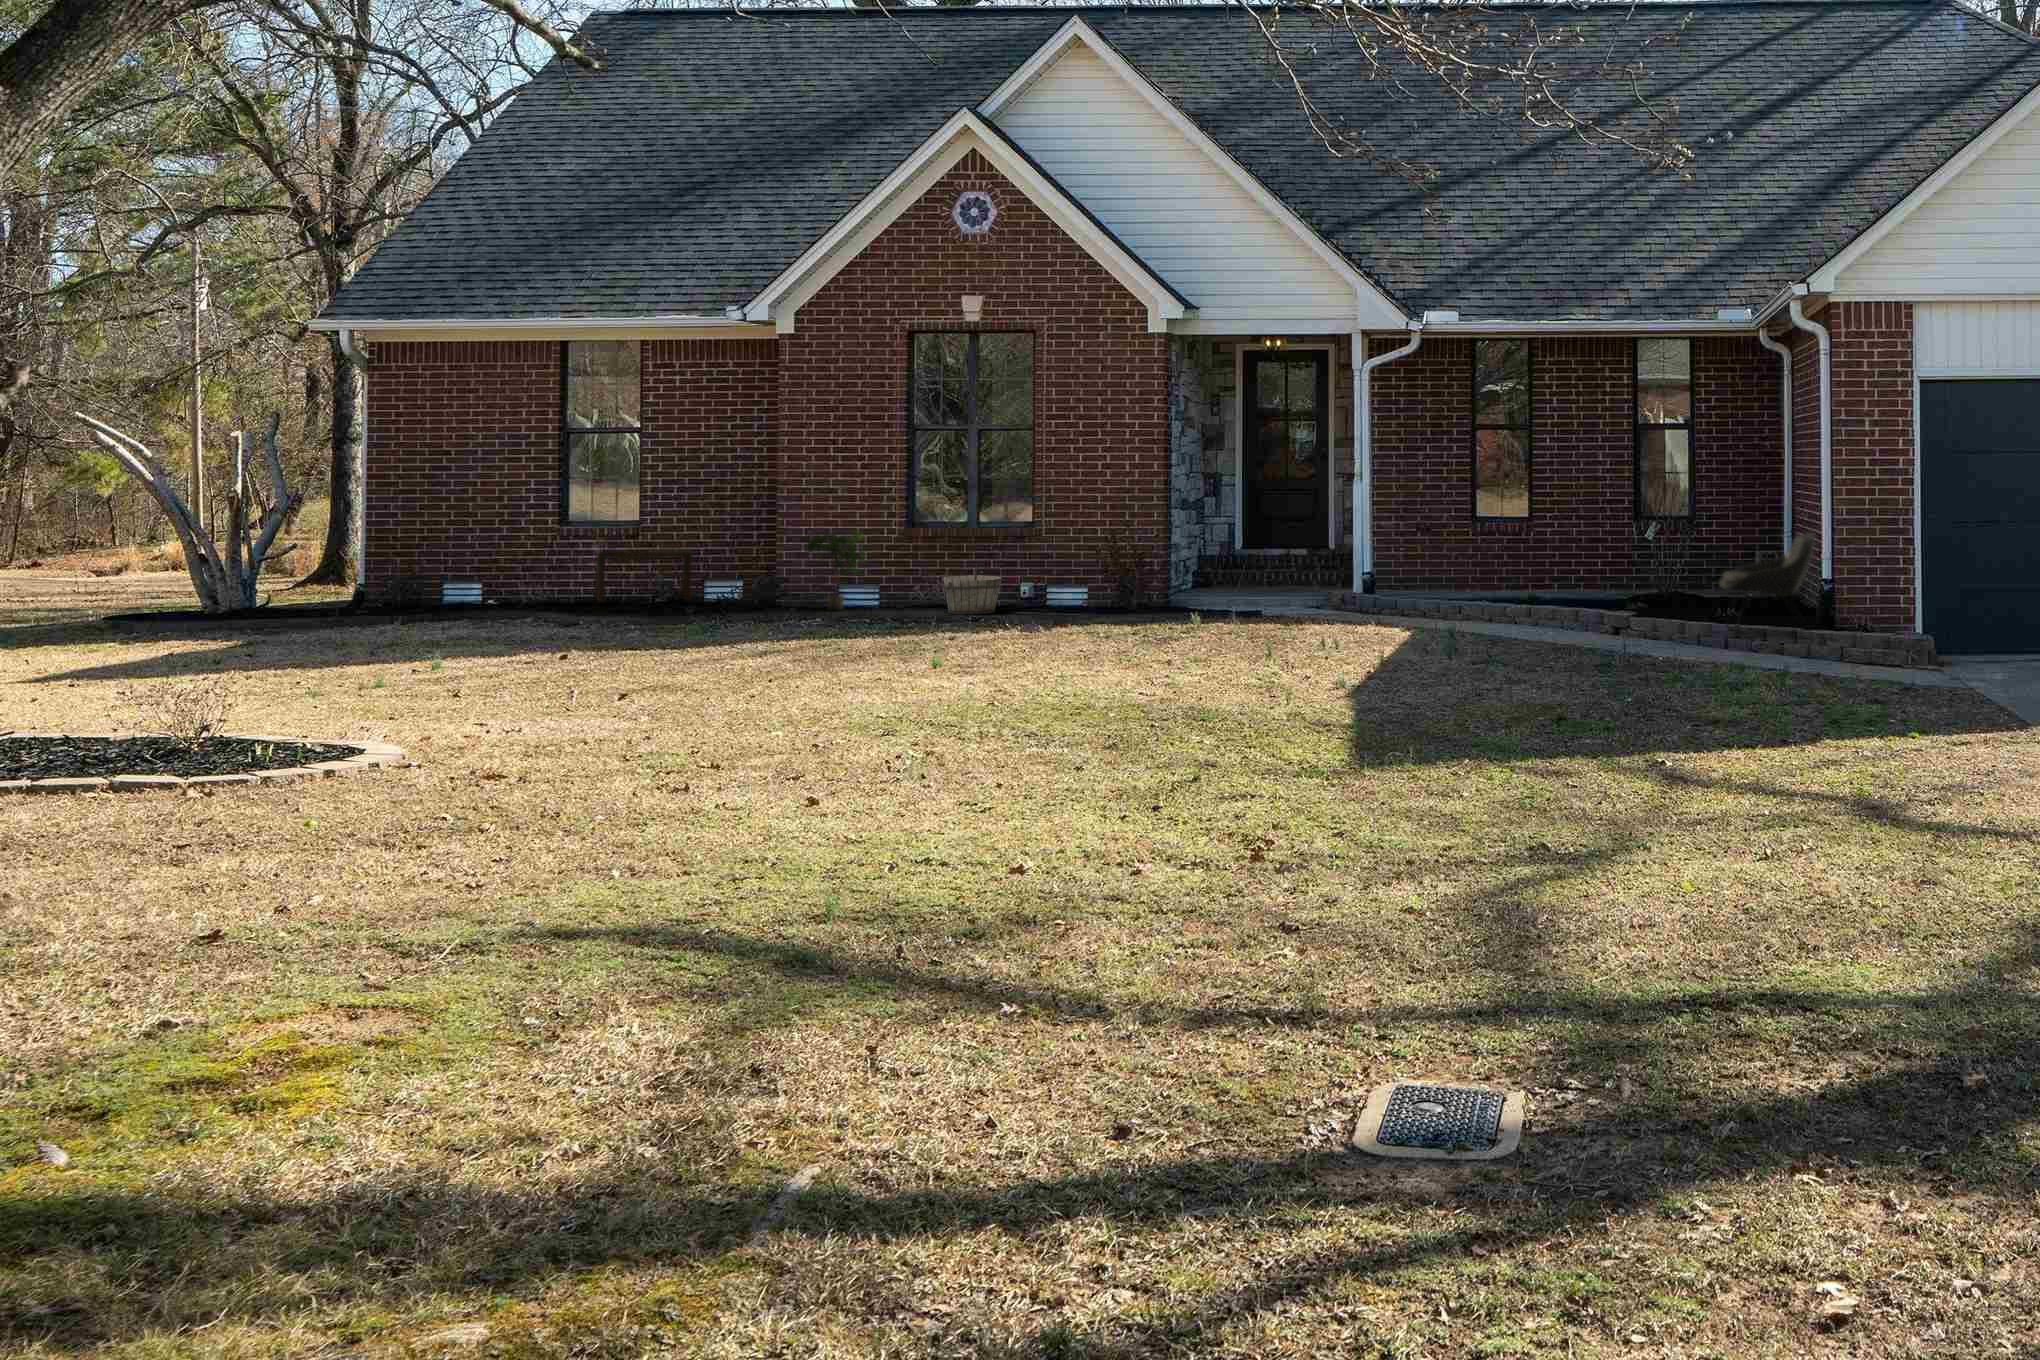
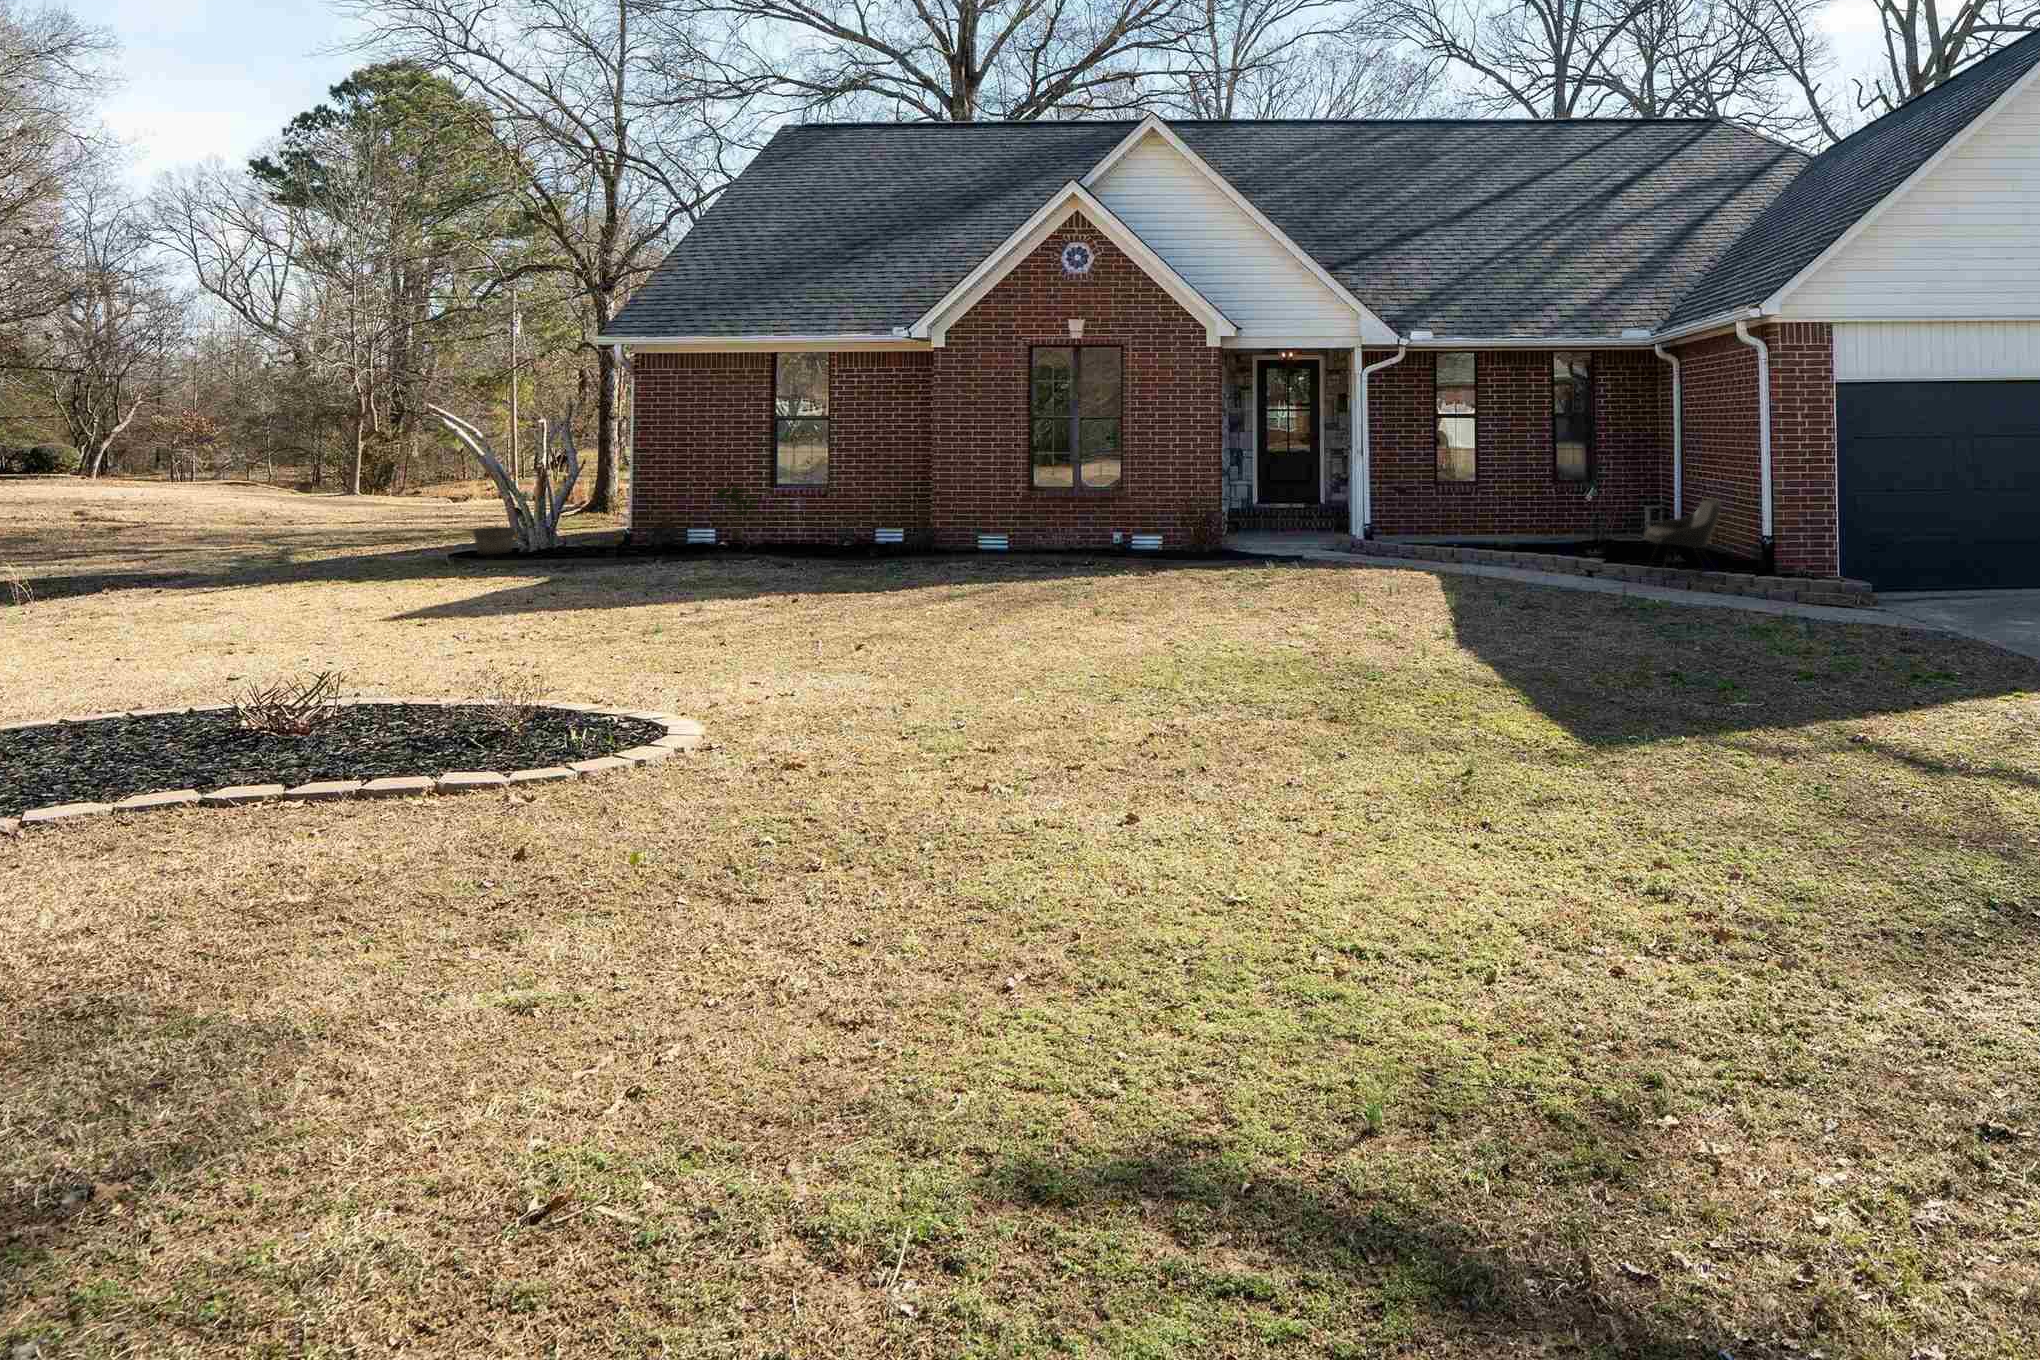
potted plant: present [804,531,864,611] -> present [716,486,757,541]
bench: present [593,549,693,603] -> none [800,505,872,546]
wooden bucket: present [943,565,1002,614] -> present [473,523,516,554]

